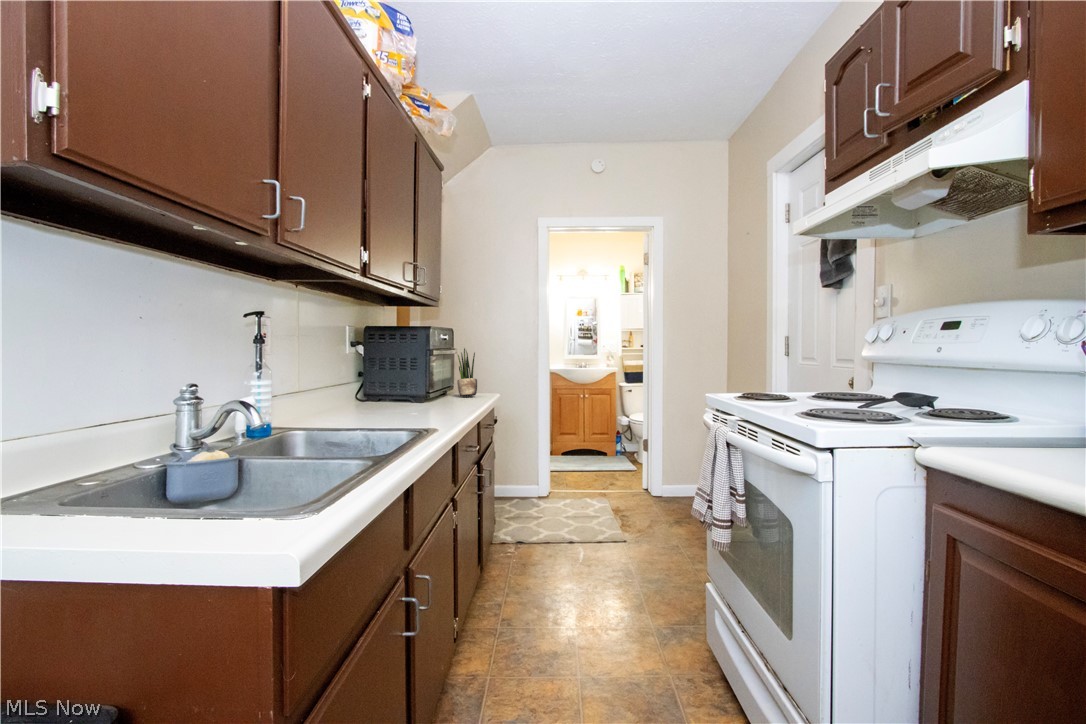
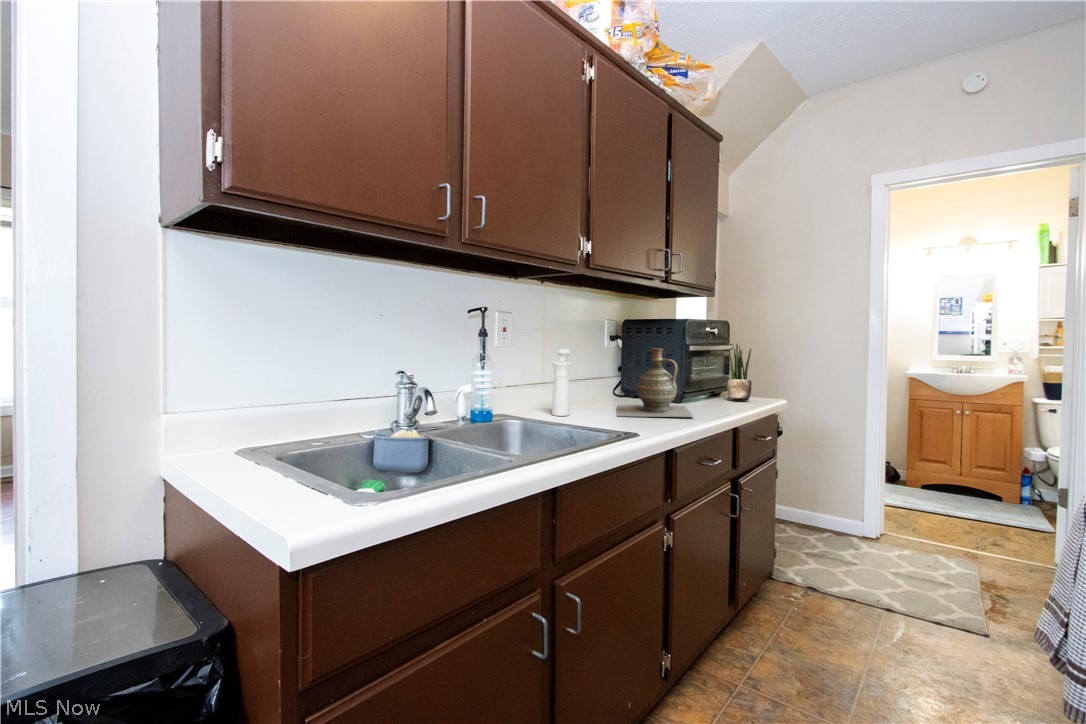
ceramic jug: none [378,353,460,417] -> present [617,348,693,417]
pepper mill: none [324,355,347,422] -> present [552,349,570,416]

